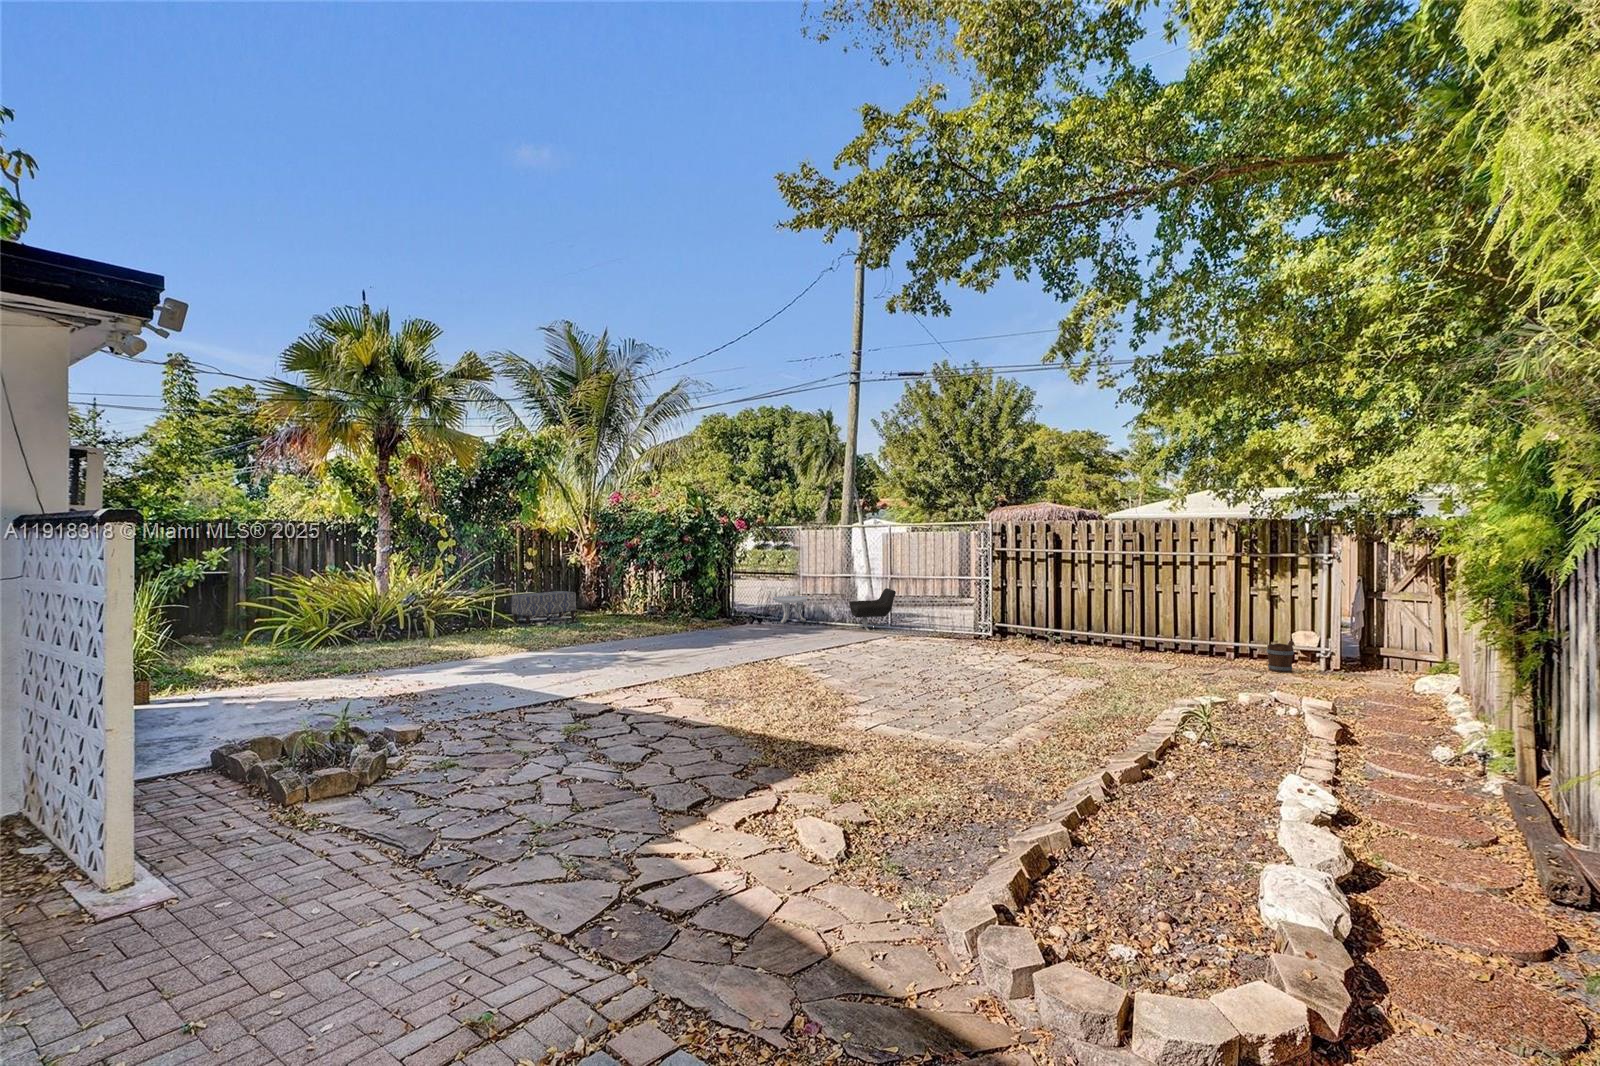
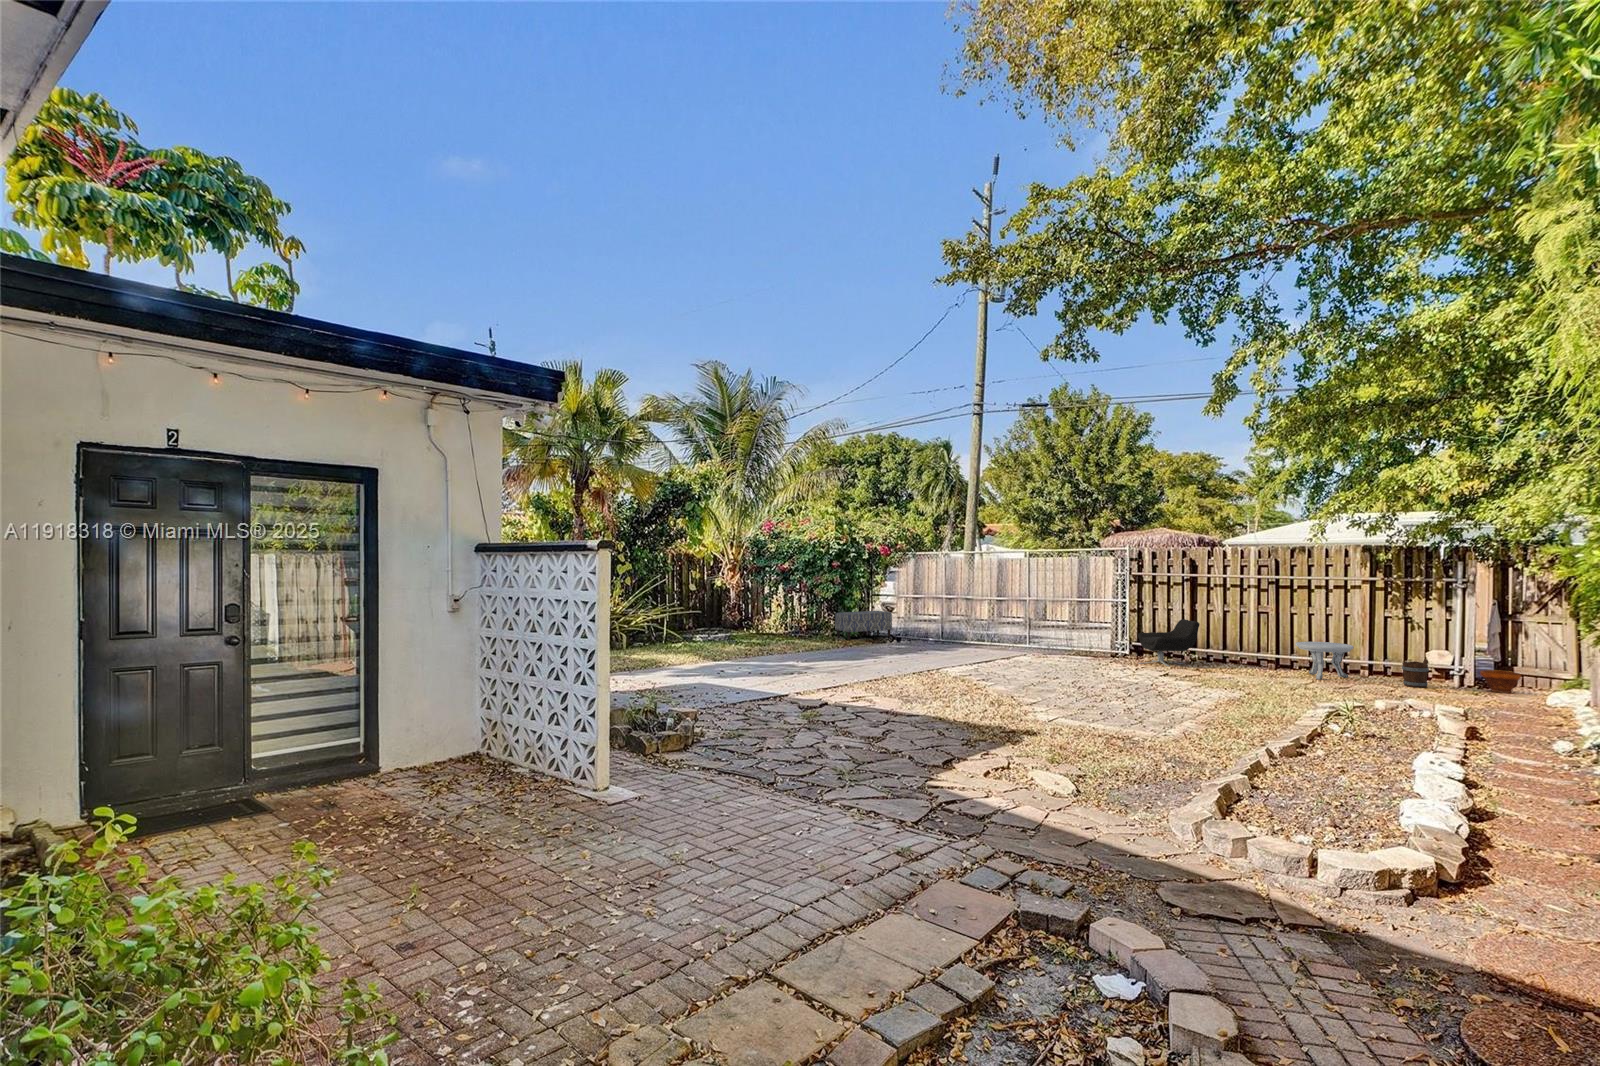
lounge chair: present [846,588,896,631] -> present [1138,619,1200,666]
bench: present [512,591,576,624] -> present [835,611,892,640]
side table: present [773,596,808,623] -> present [1296,642,1354,680]
planter: none [1345,651,1387,677] -> present [1480,670,1521,693]

